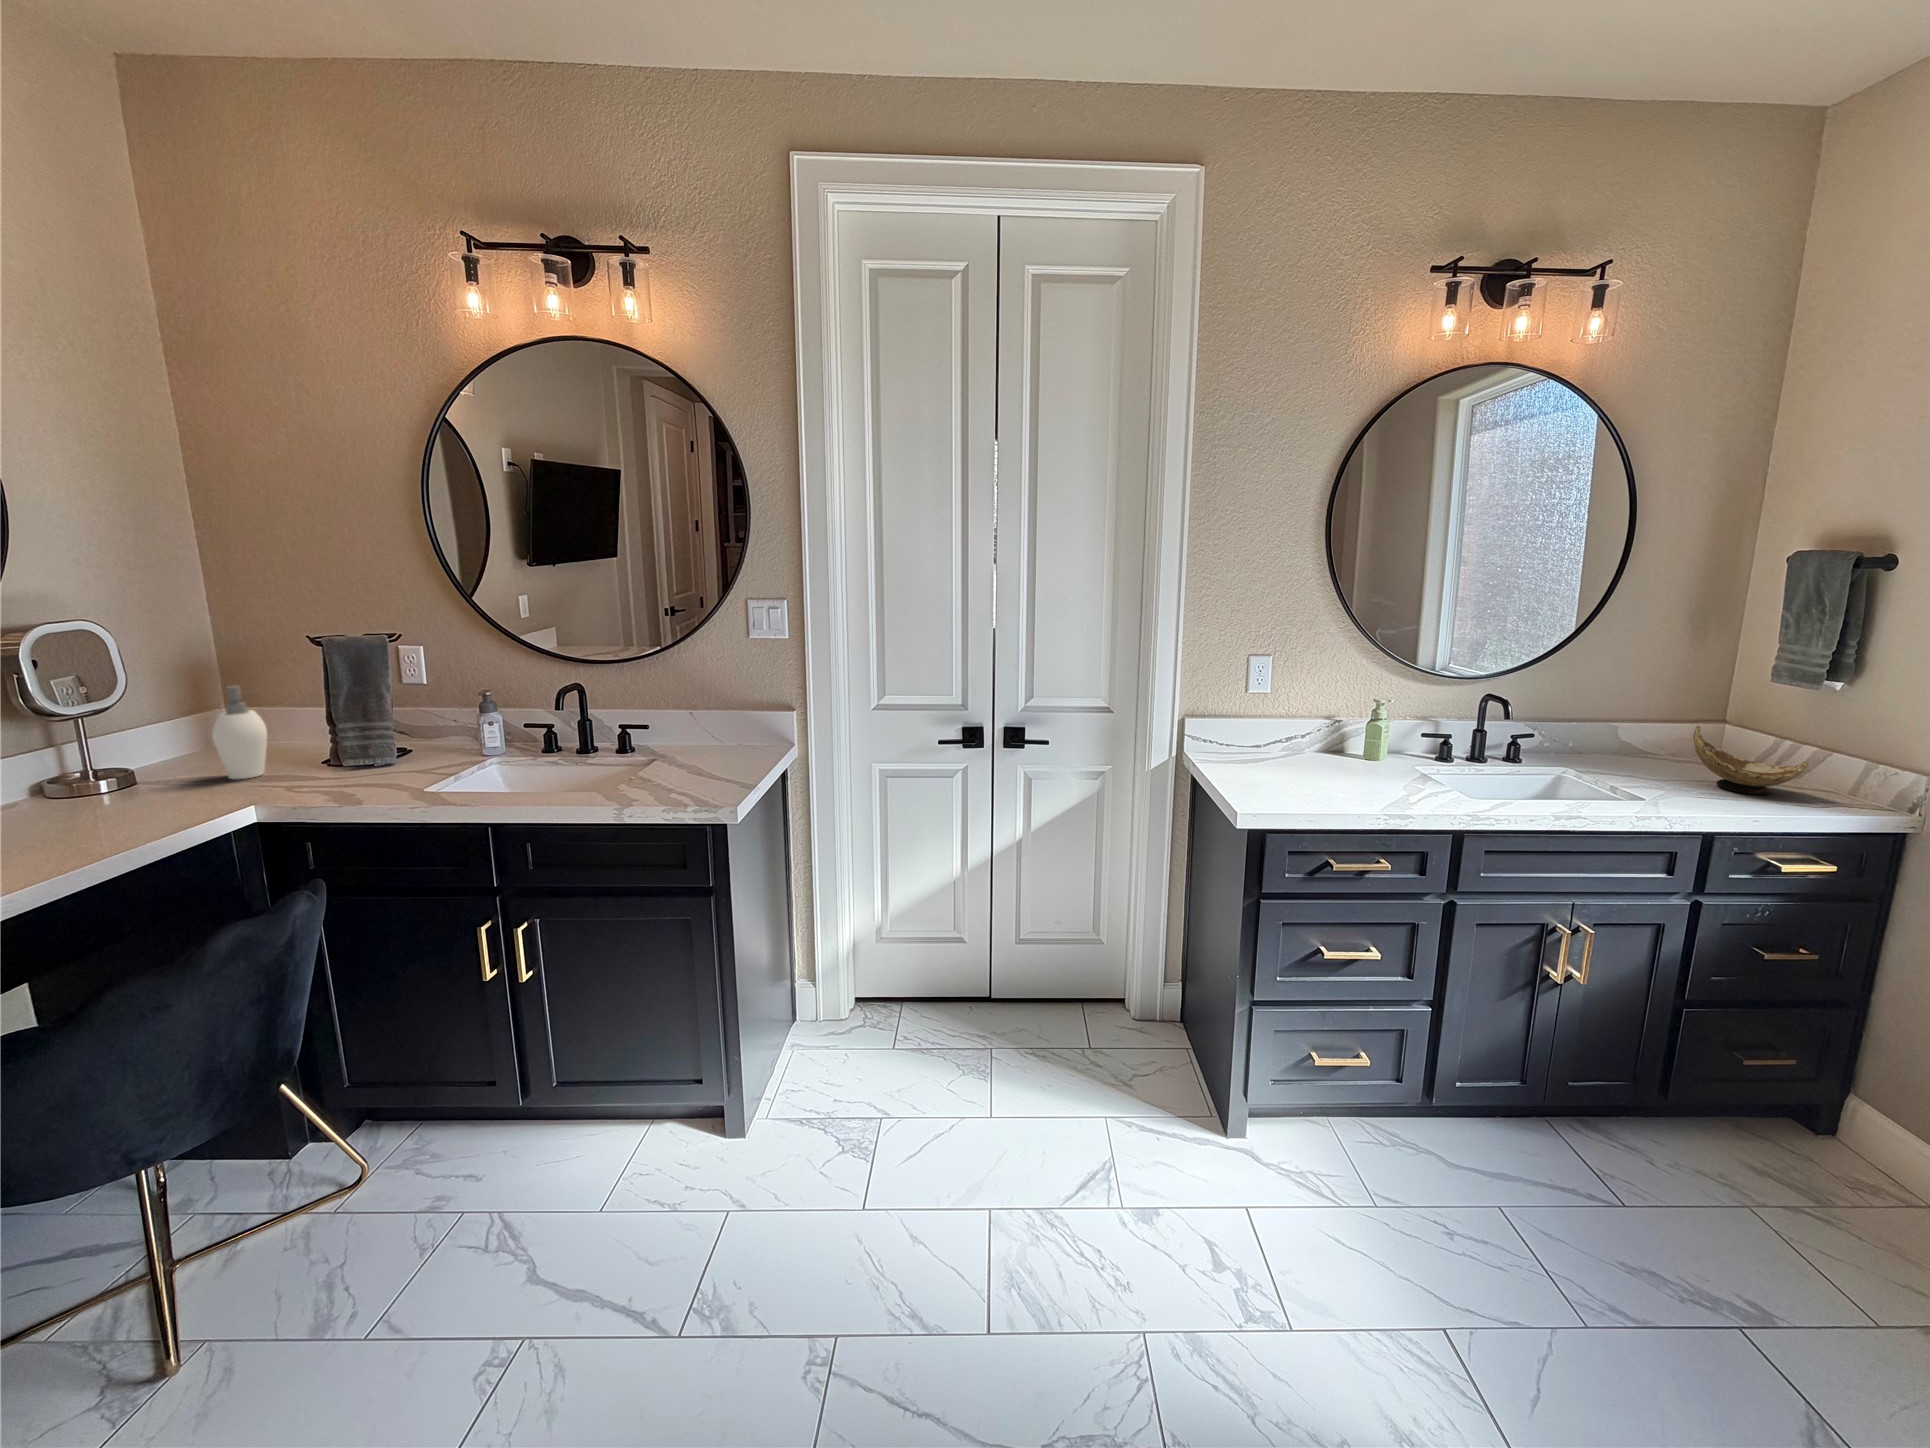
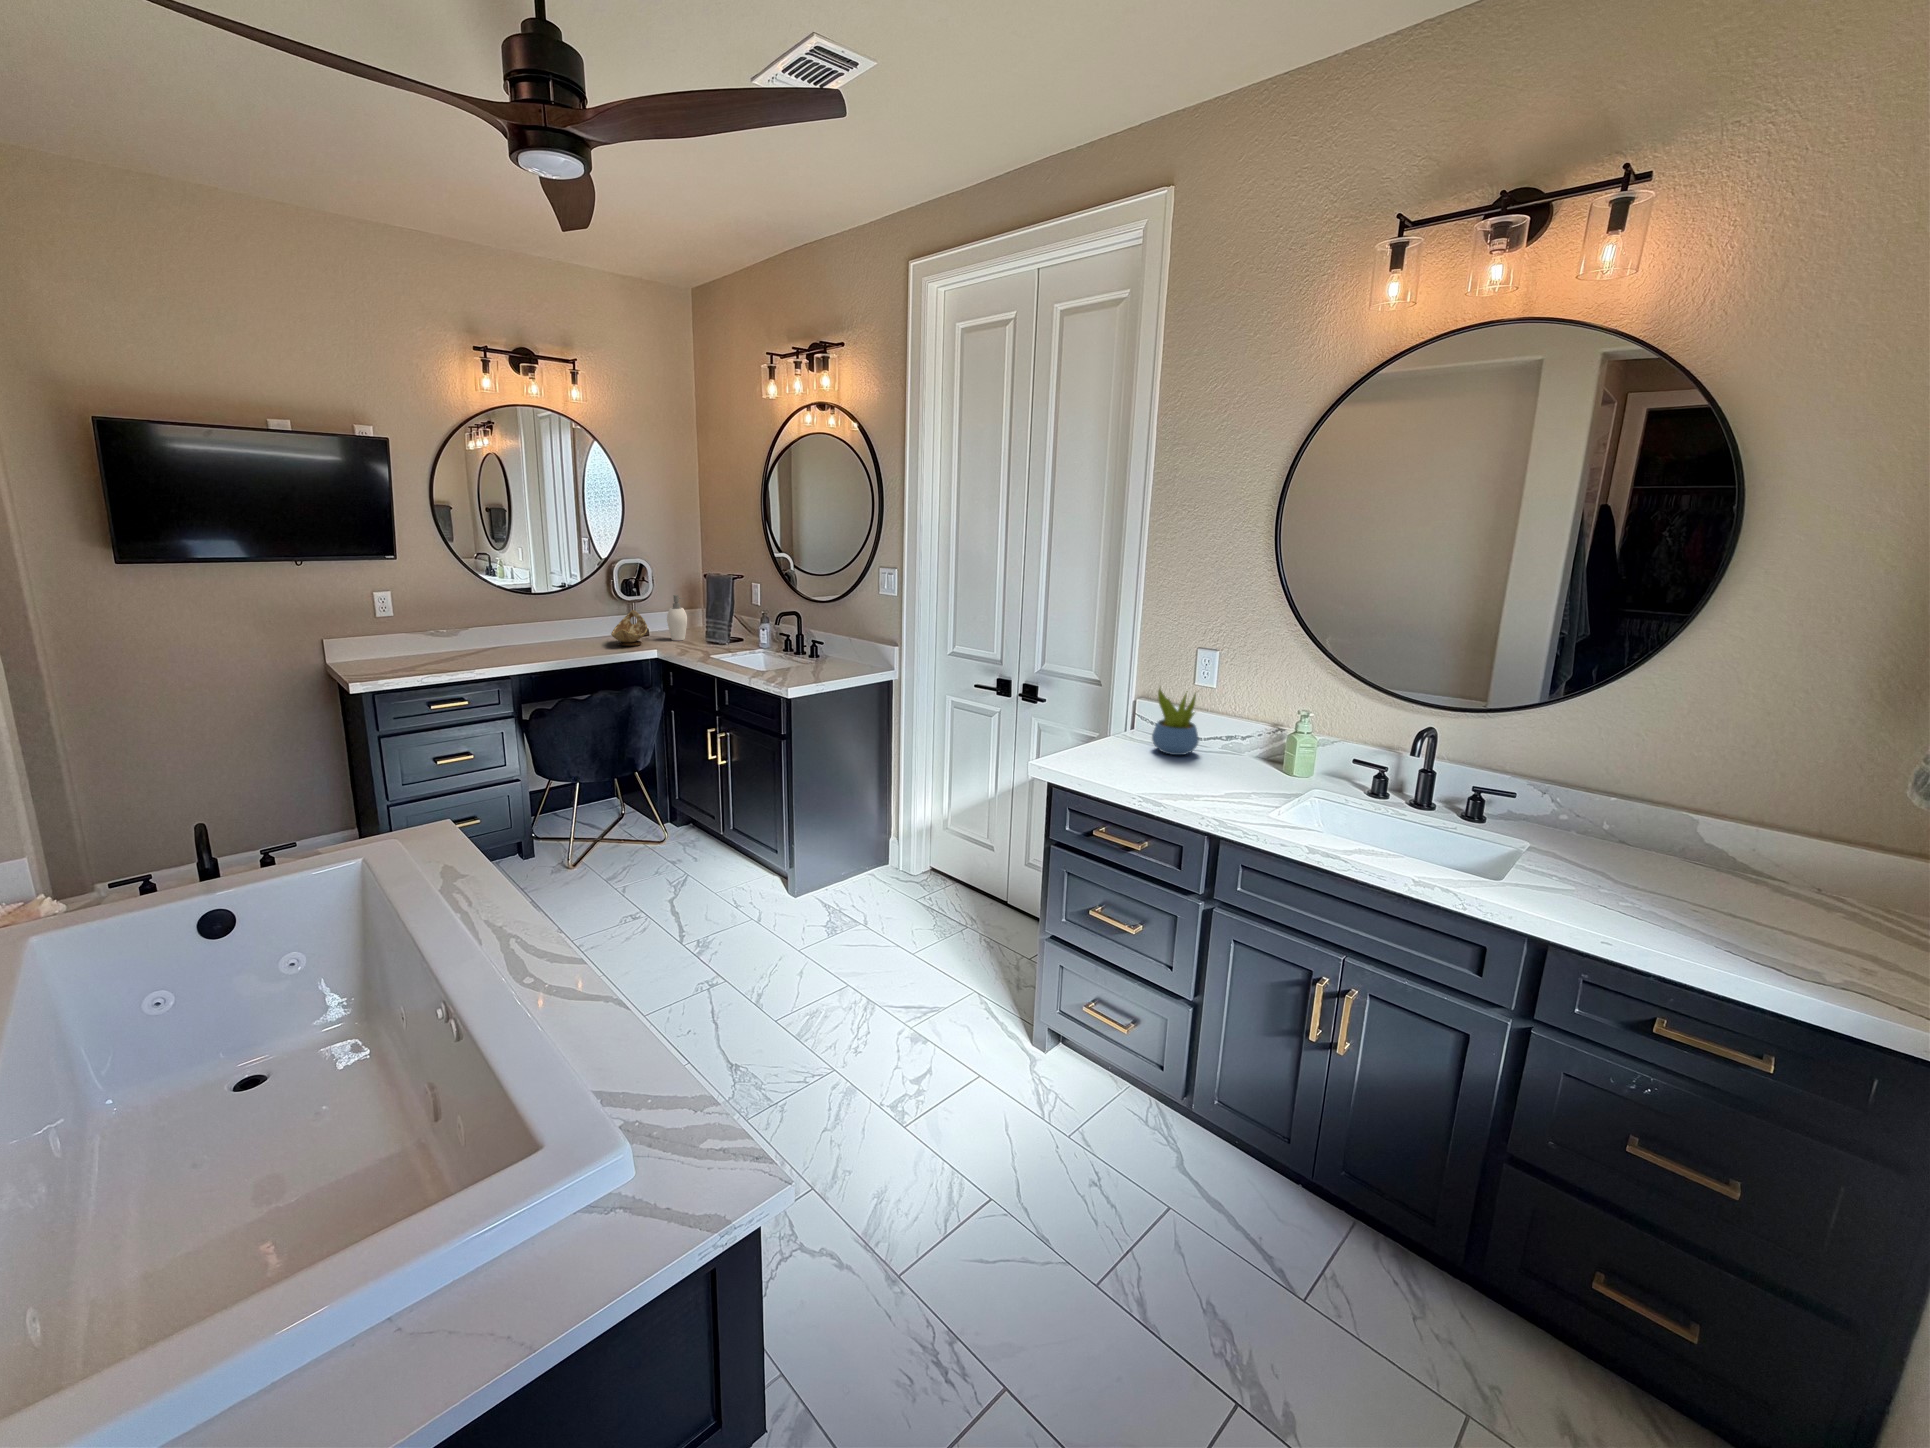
succulent plant: none [1240,696,1291,767] -> present [1152,687,1199,755]
decorative bowl: present [1693,725,1808,795] -> present [611,610,647,646]

